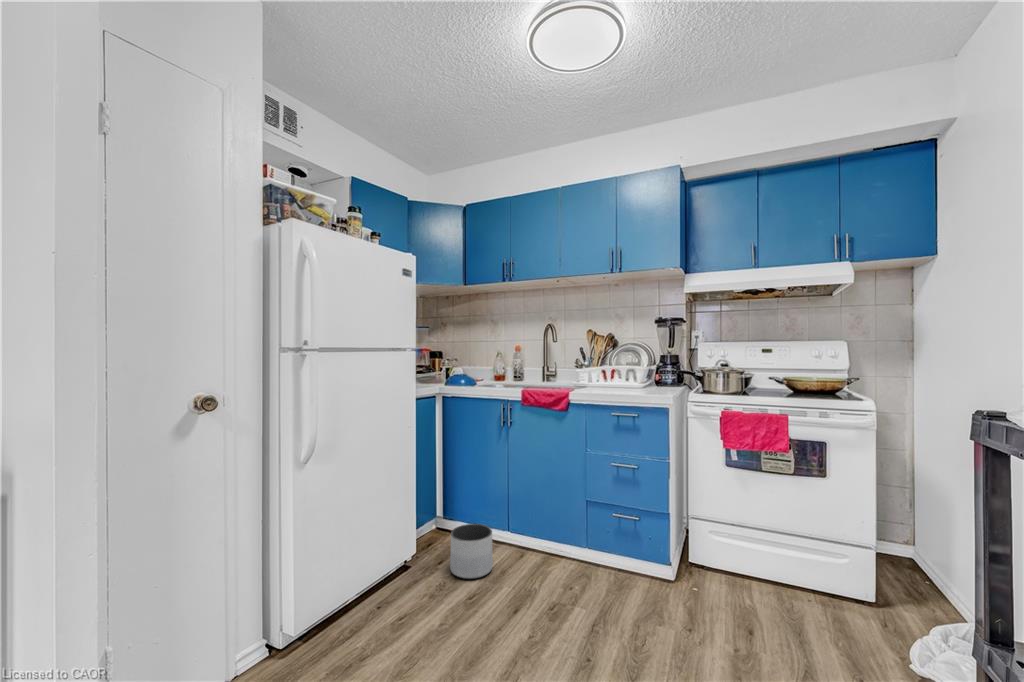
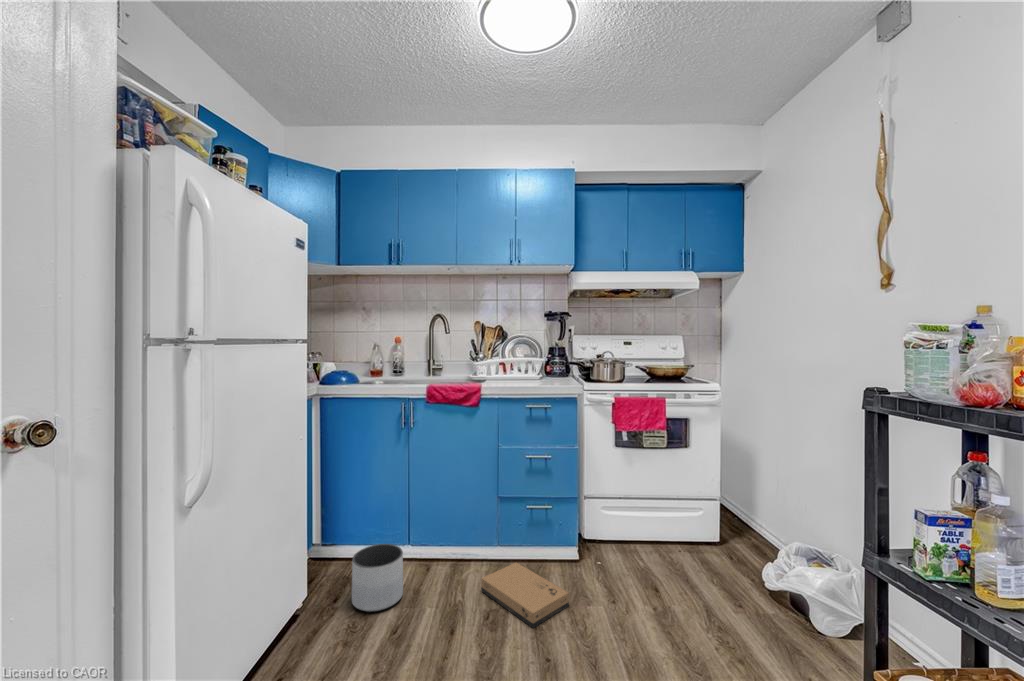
cardboard box: none [558,568,635,630] -> present [481,563,569,628]

